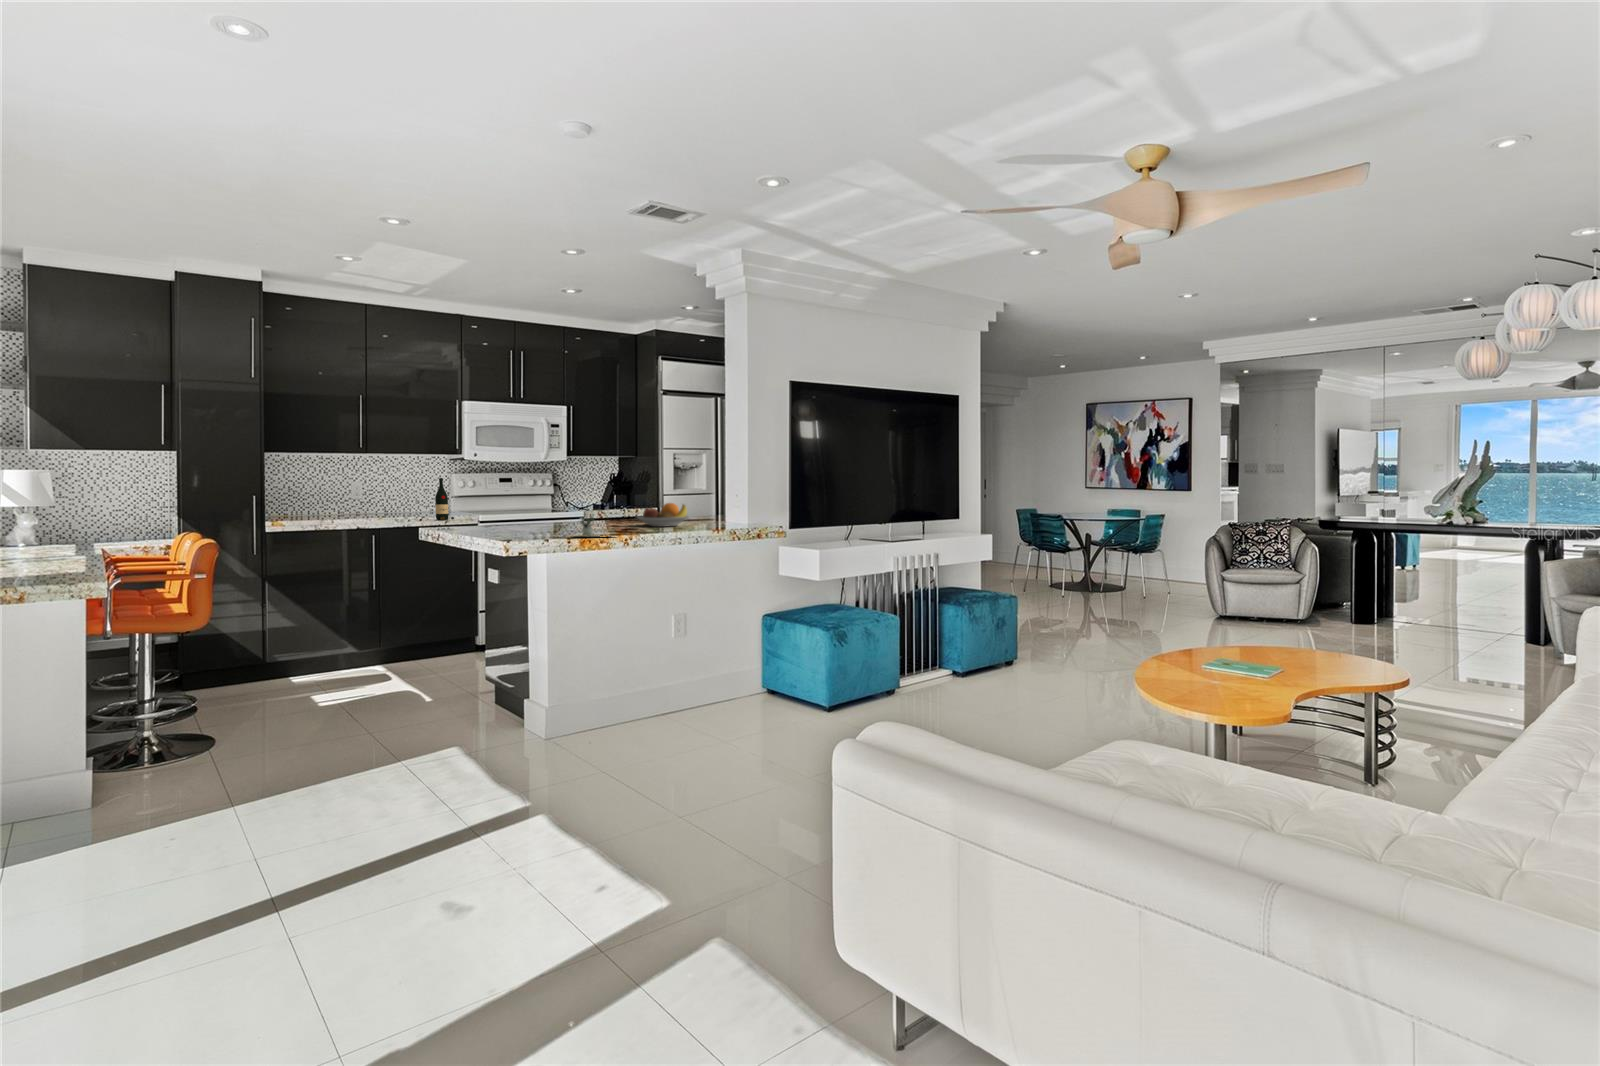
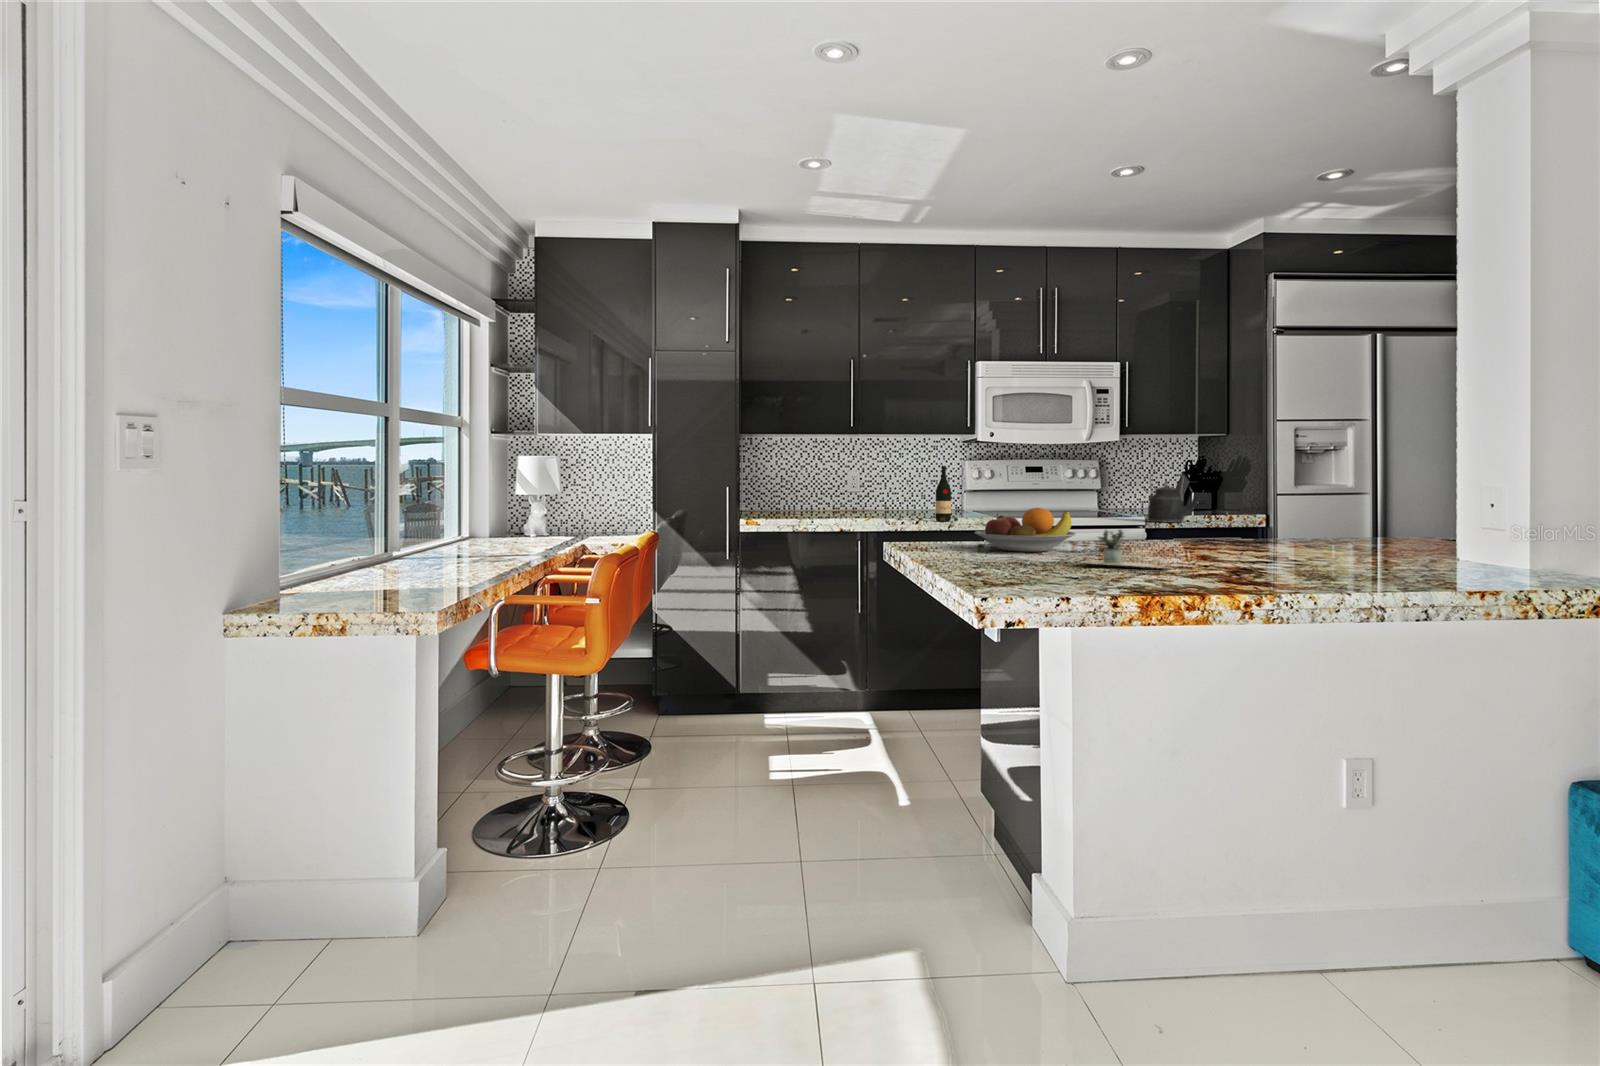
kettle: none [588,484,622,516] -> present [1148,475,1201,523]
fruit bowl: present [637,503,689,527] -> present [975,508,1076,552]

